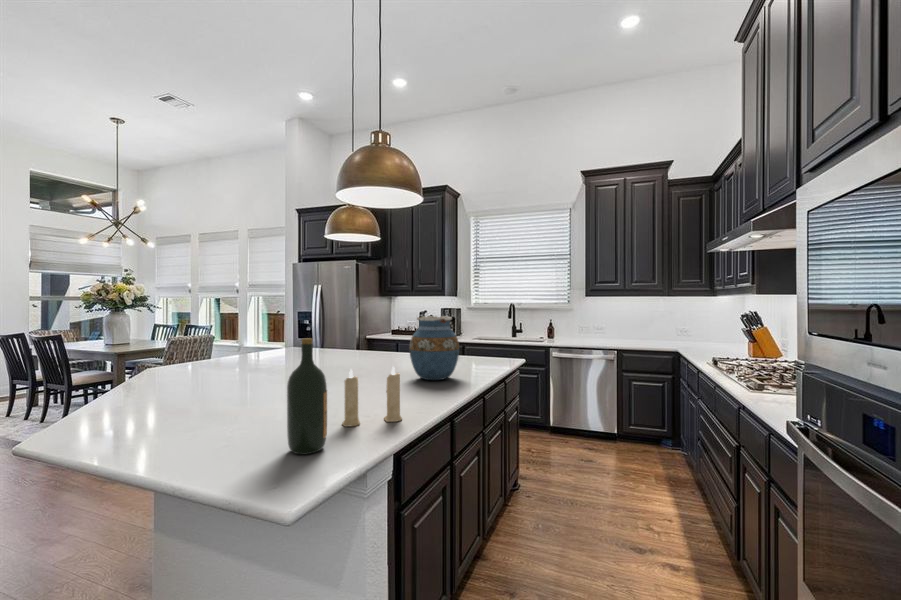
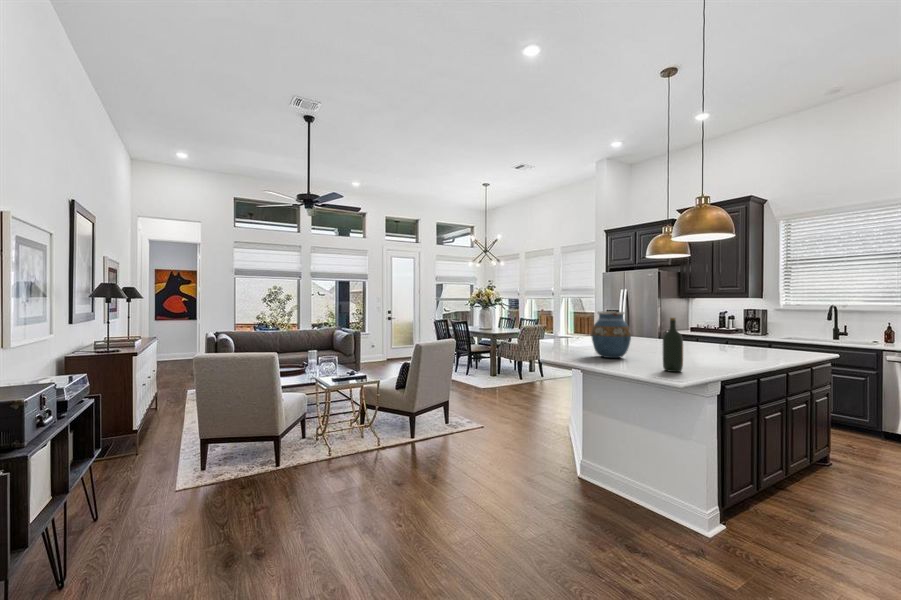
vase: present [409,316,459,380] -> present [591,311,631,358]
candle: present [342,367,402,427] -> none [685,336,723,369]

